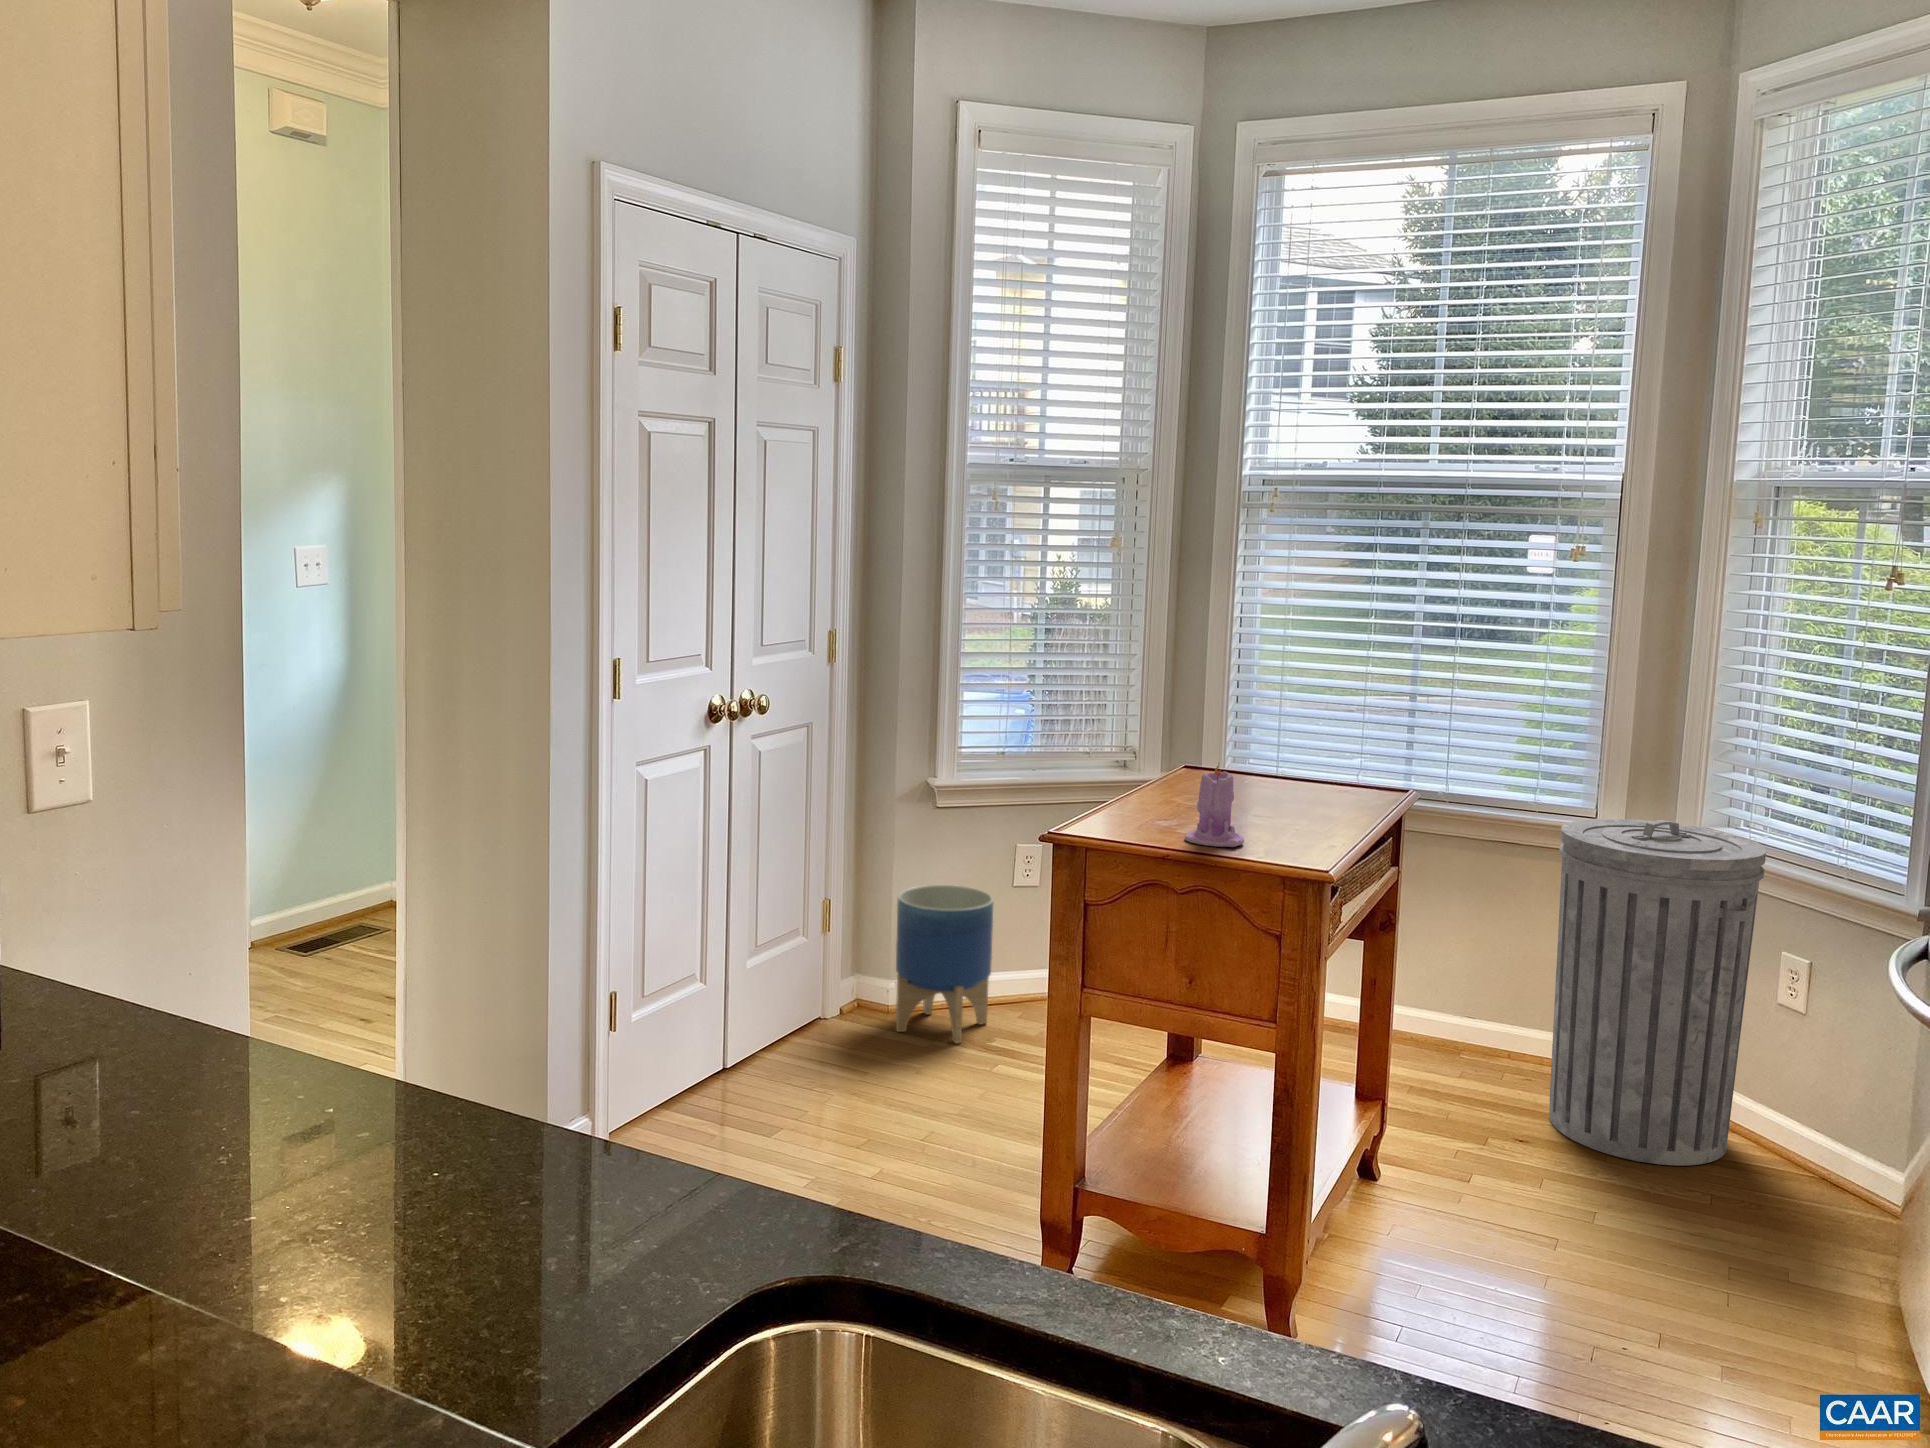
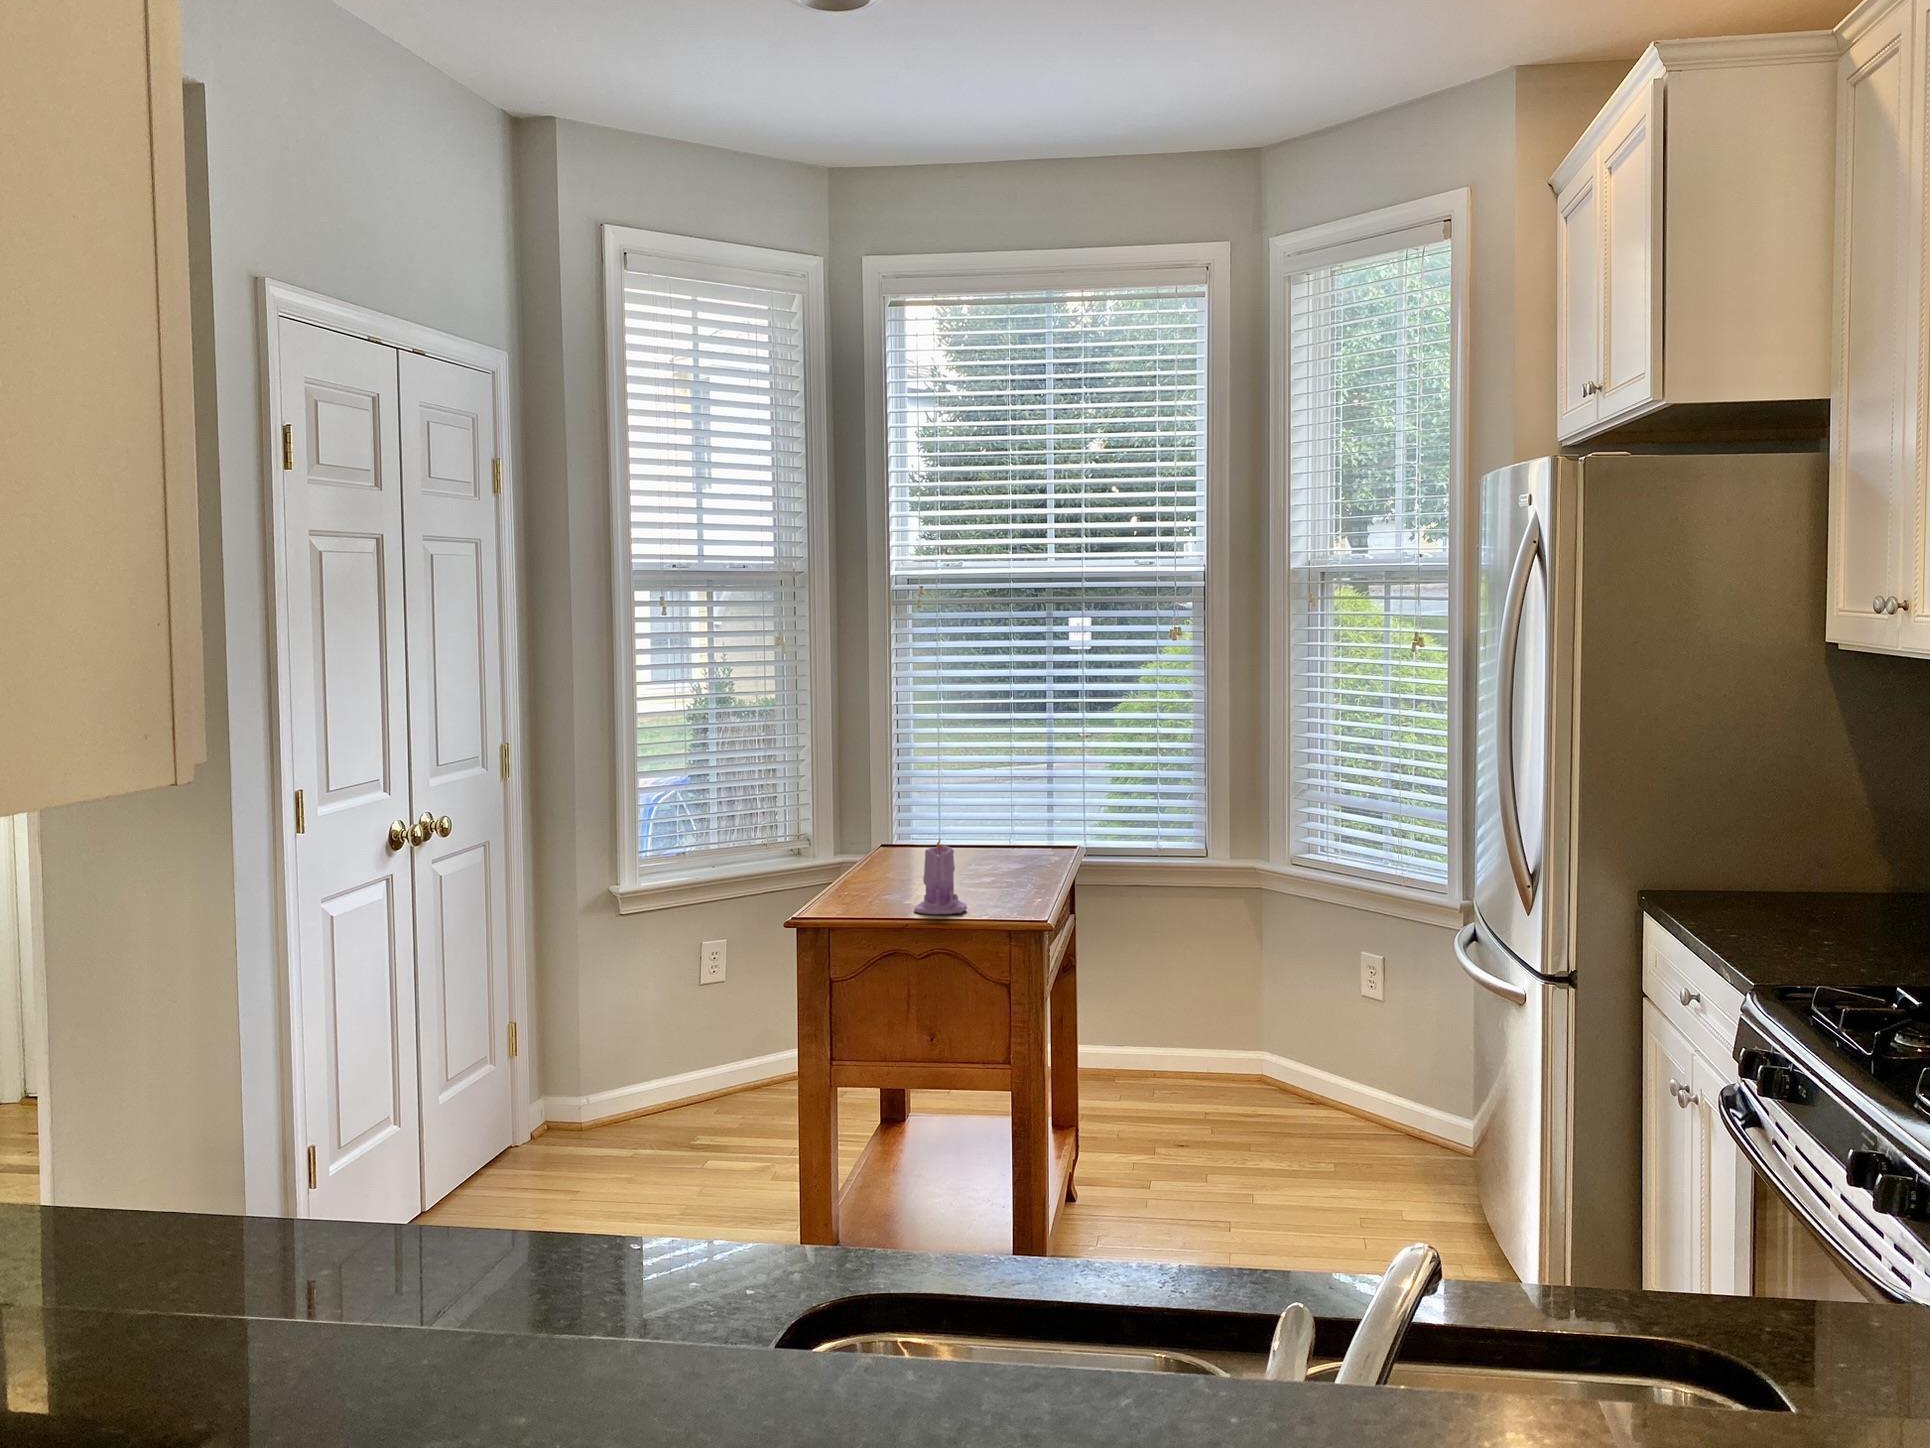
trash can: present [1549,819,1766,1165] -> none [1190,852,1345,1143]
planter: present [896,885,993,1043] -> none [589,989,690,1147]

